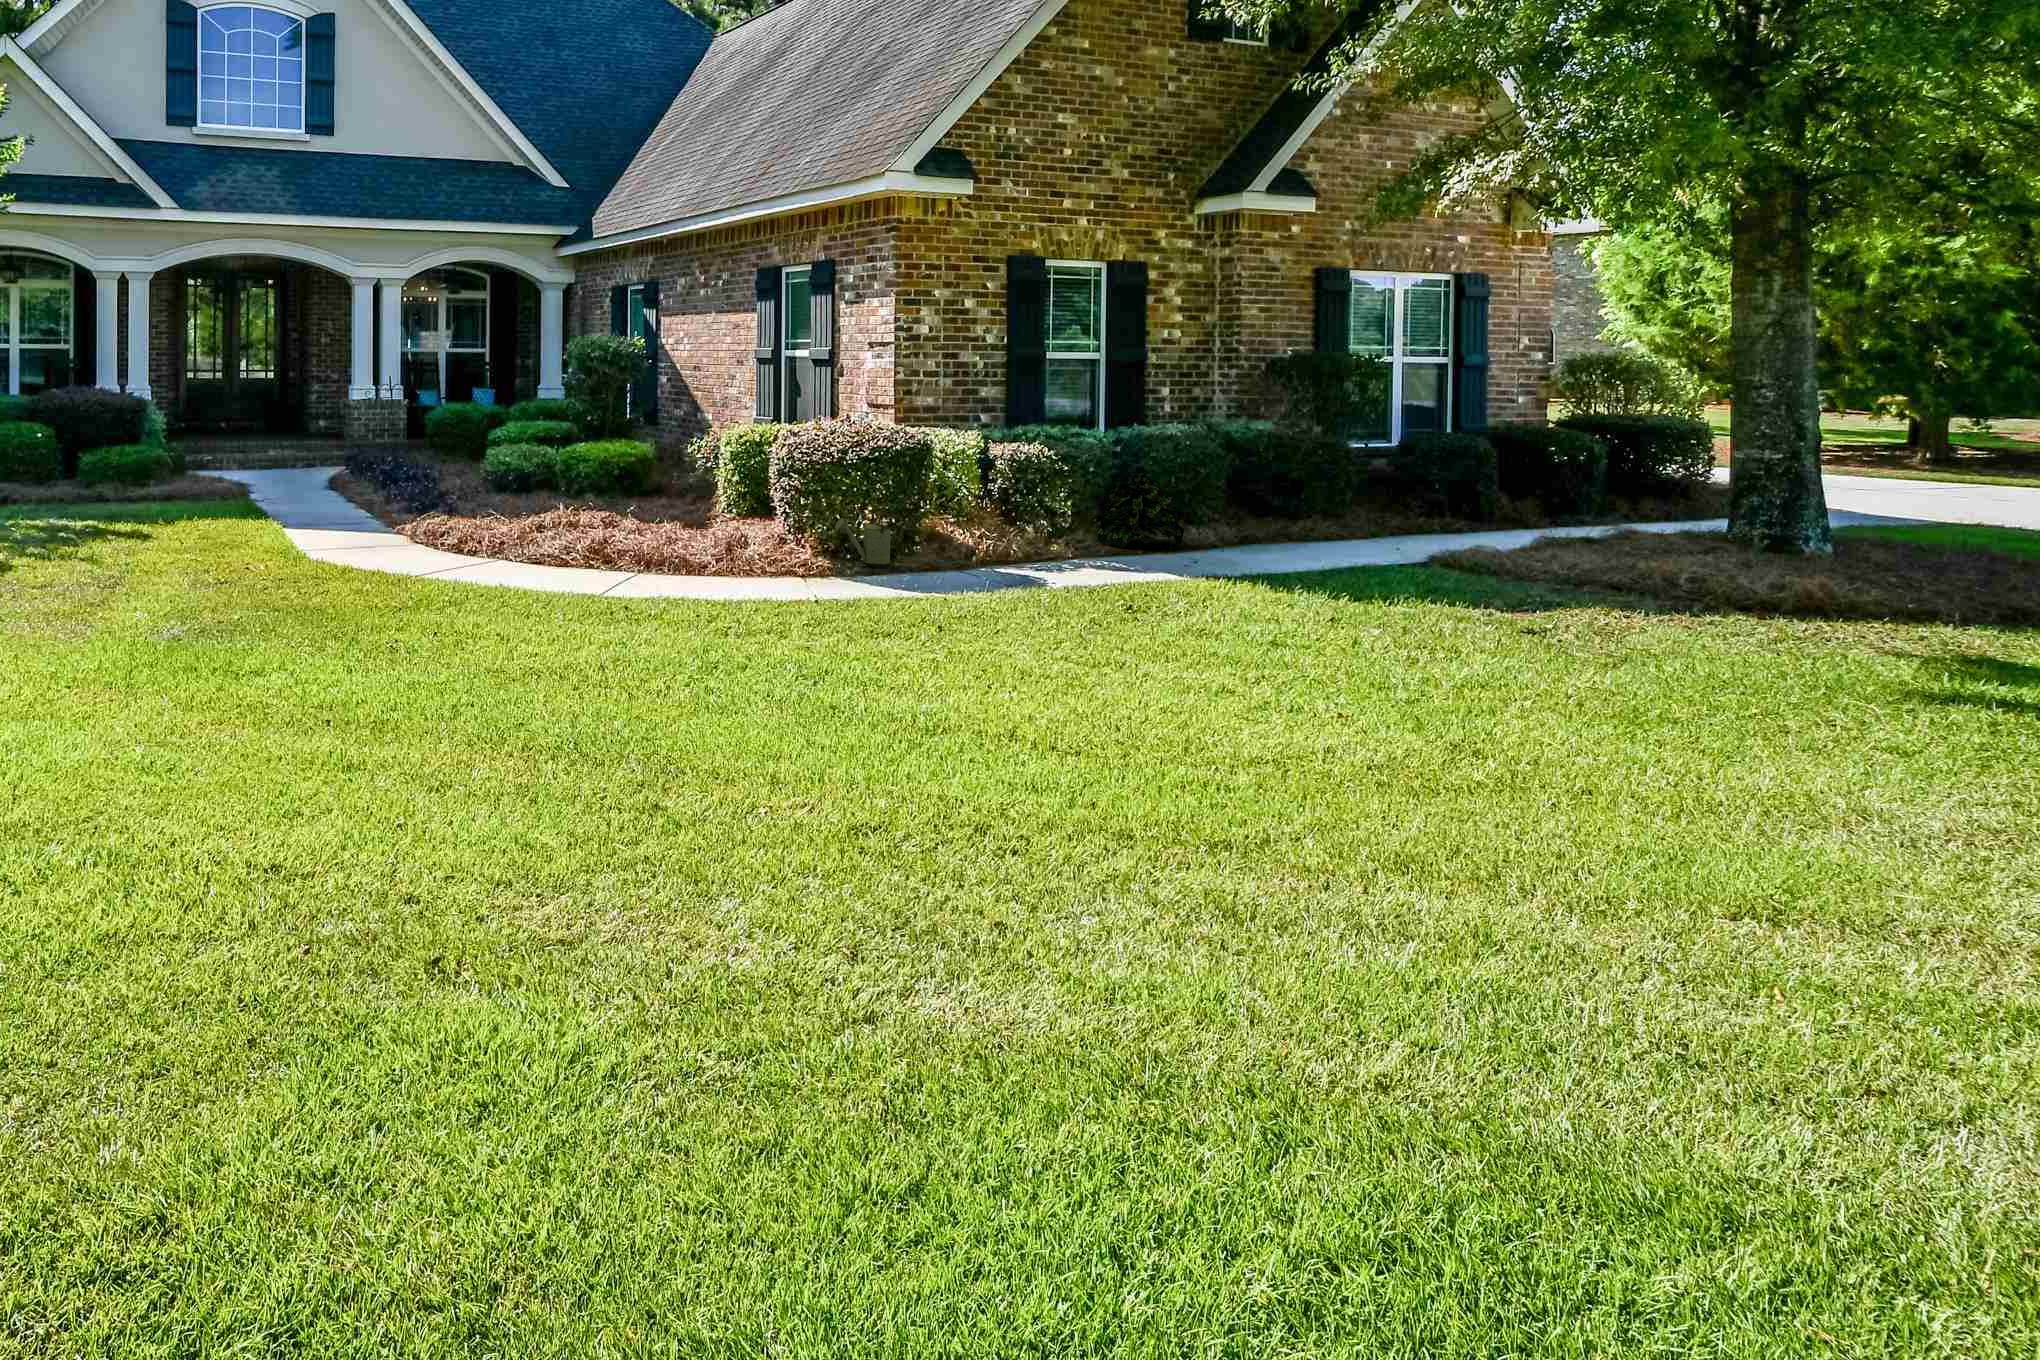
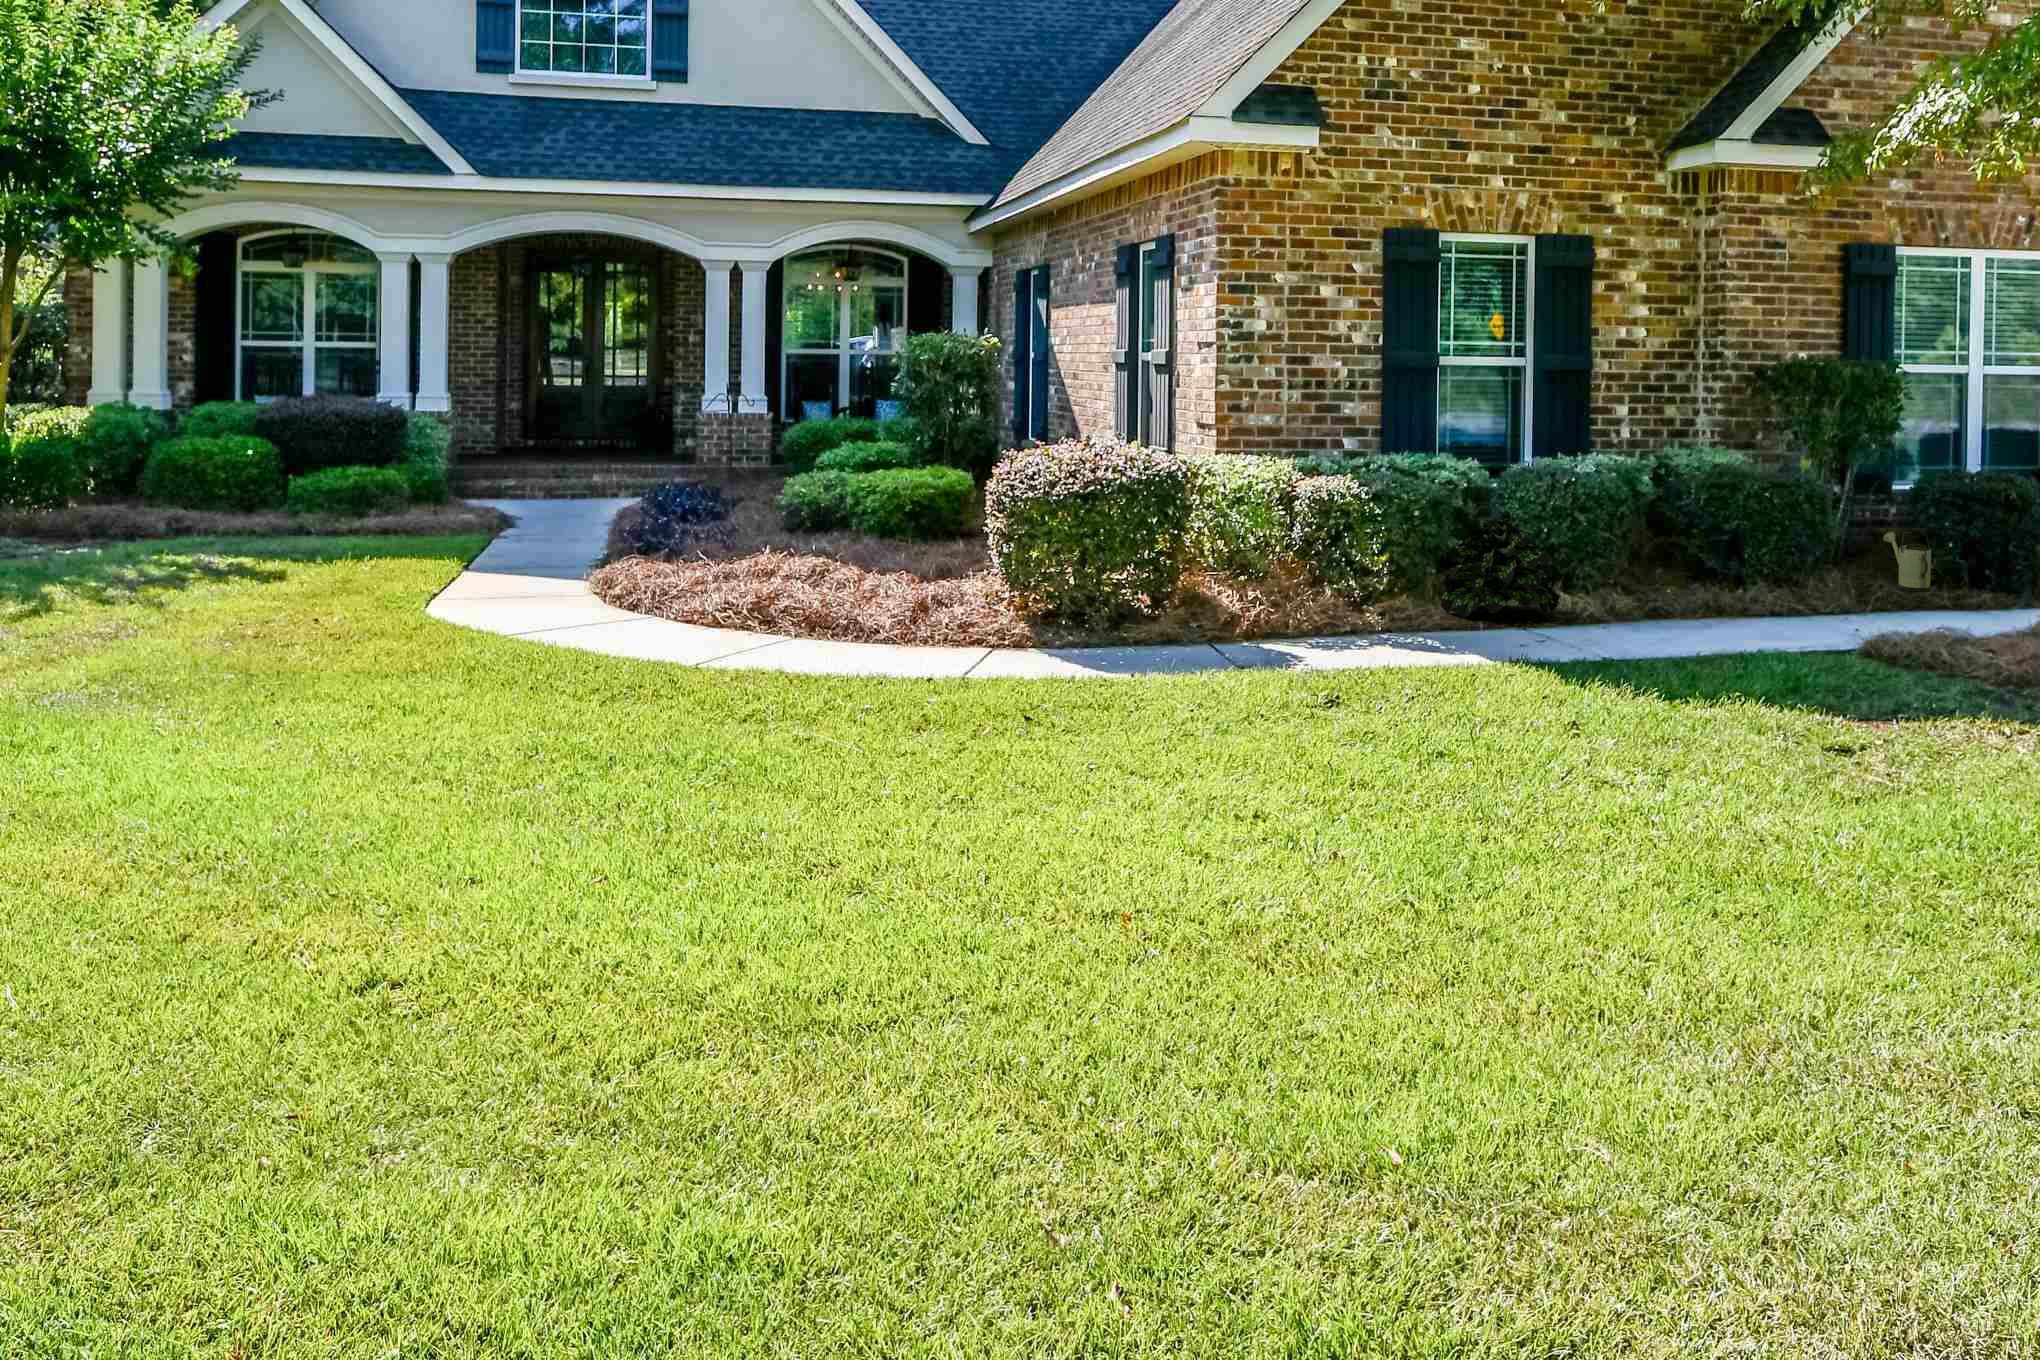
watering can: present [835,512,896,568] -> present [1883,531,1931,592]

